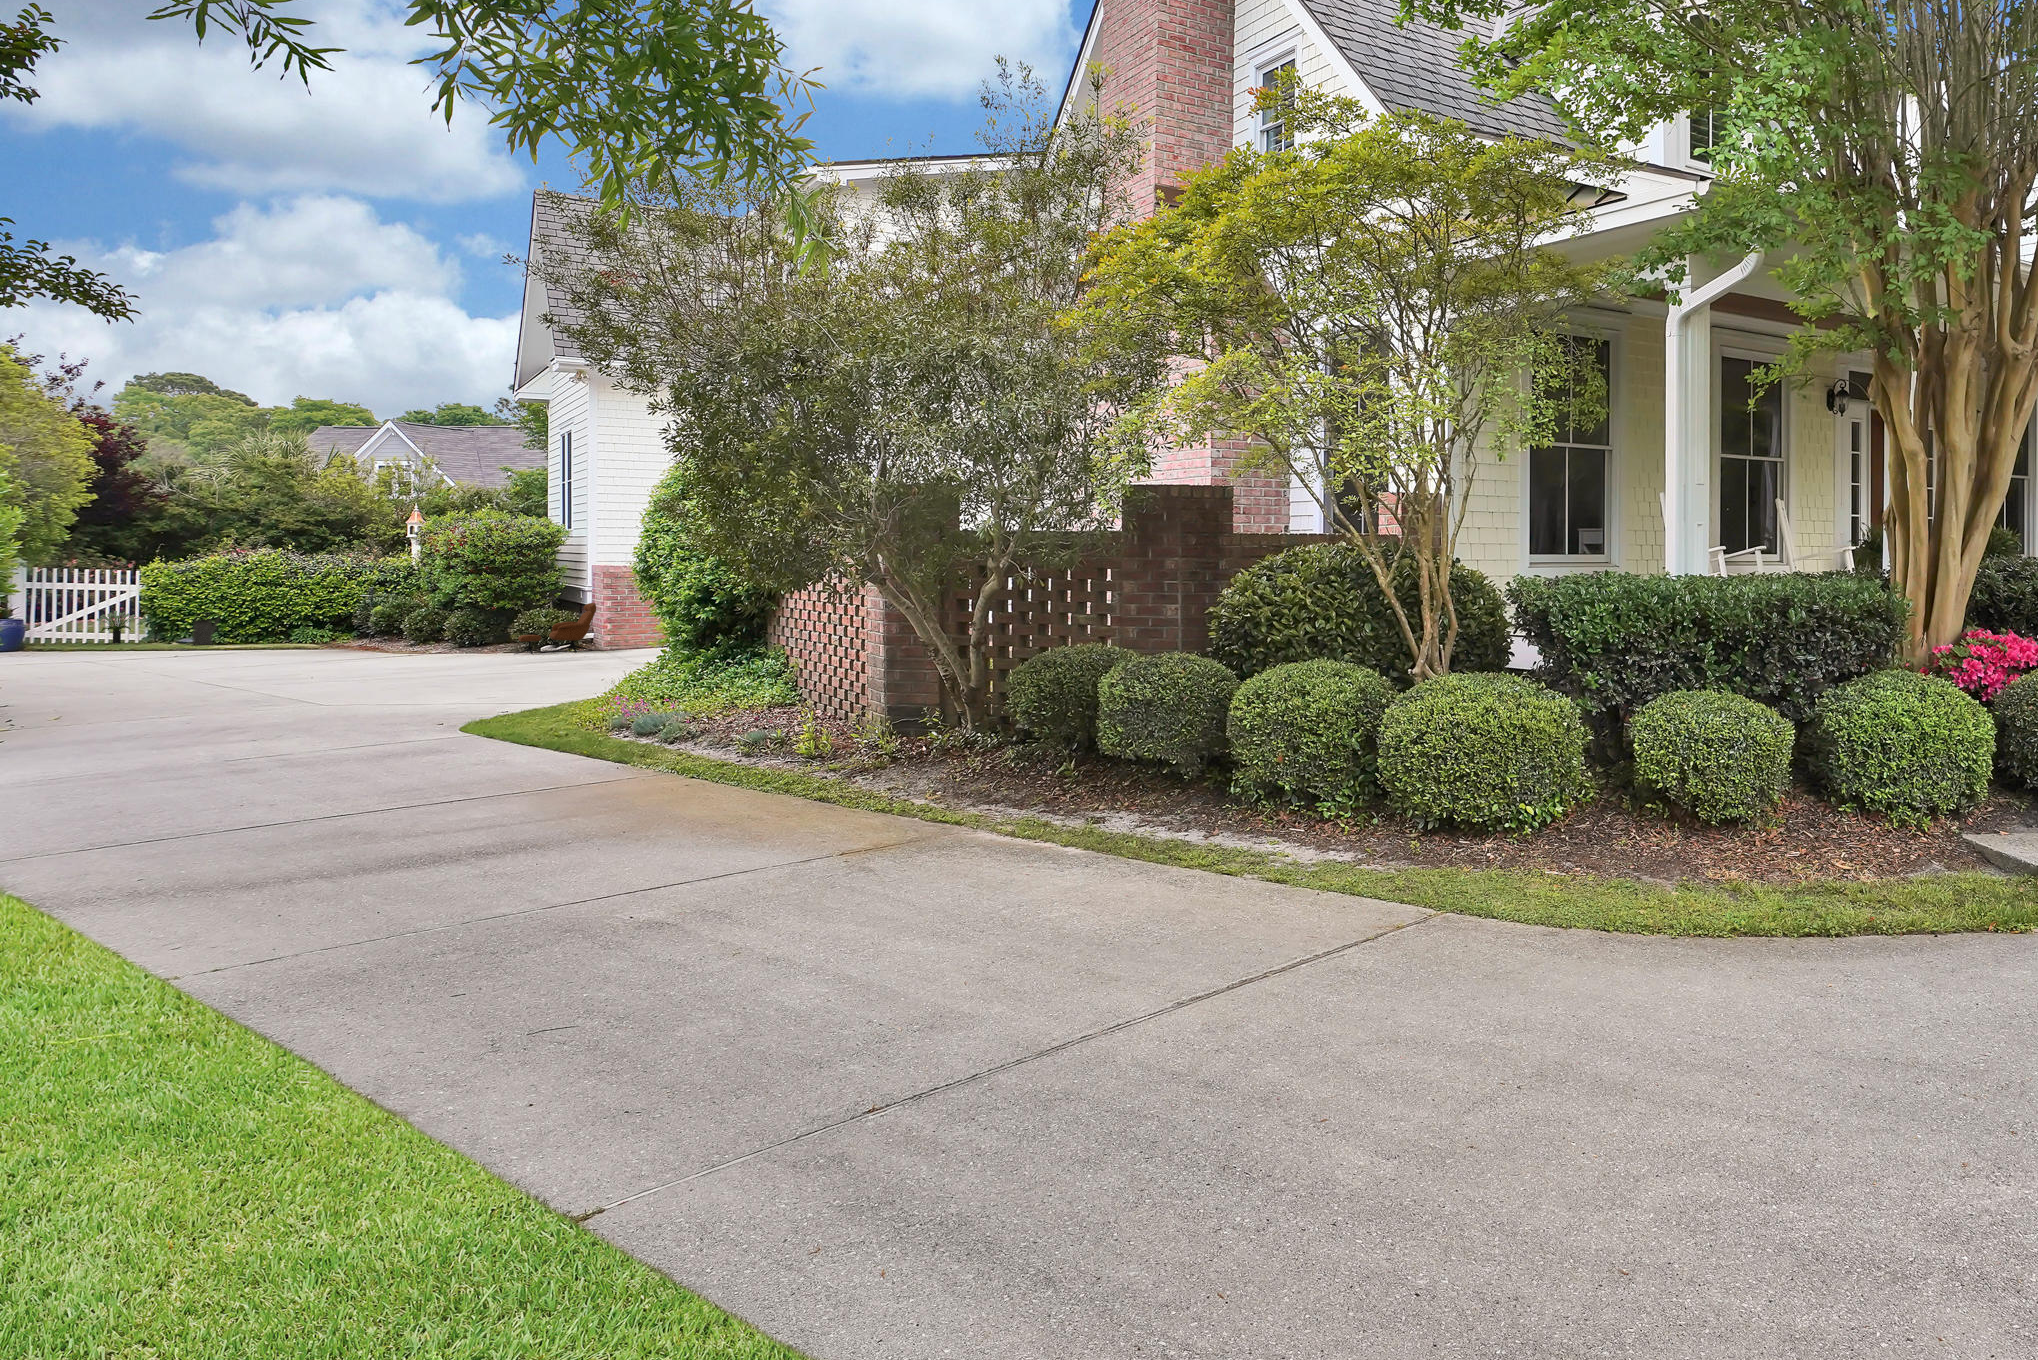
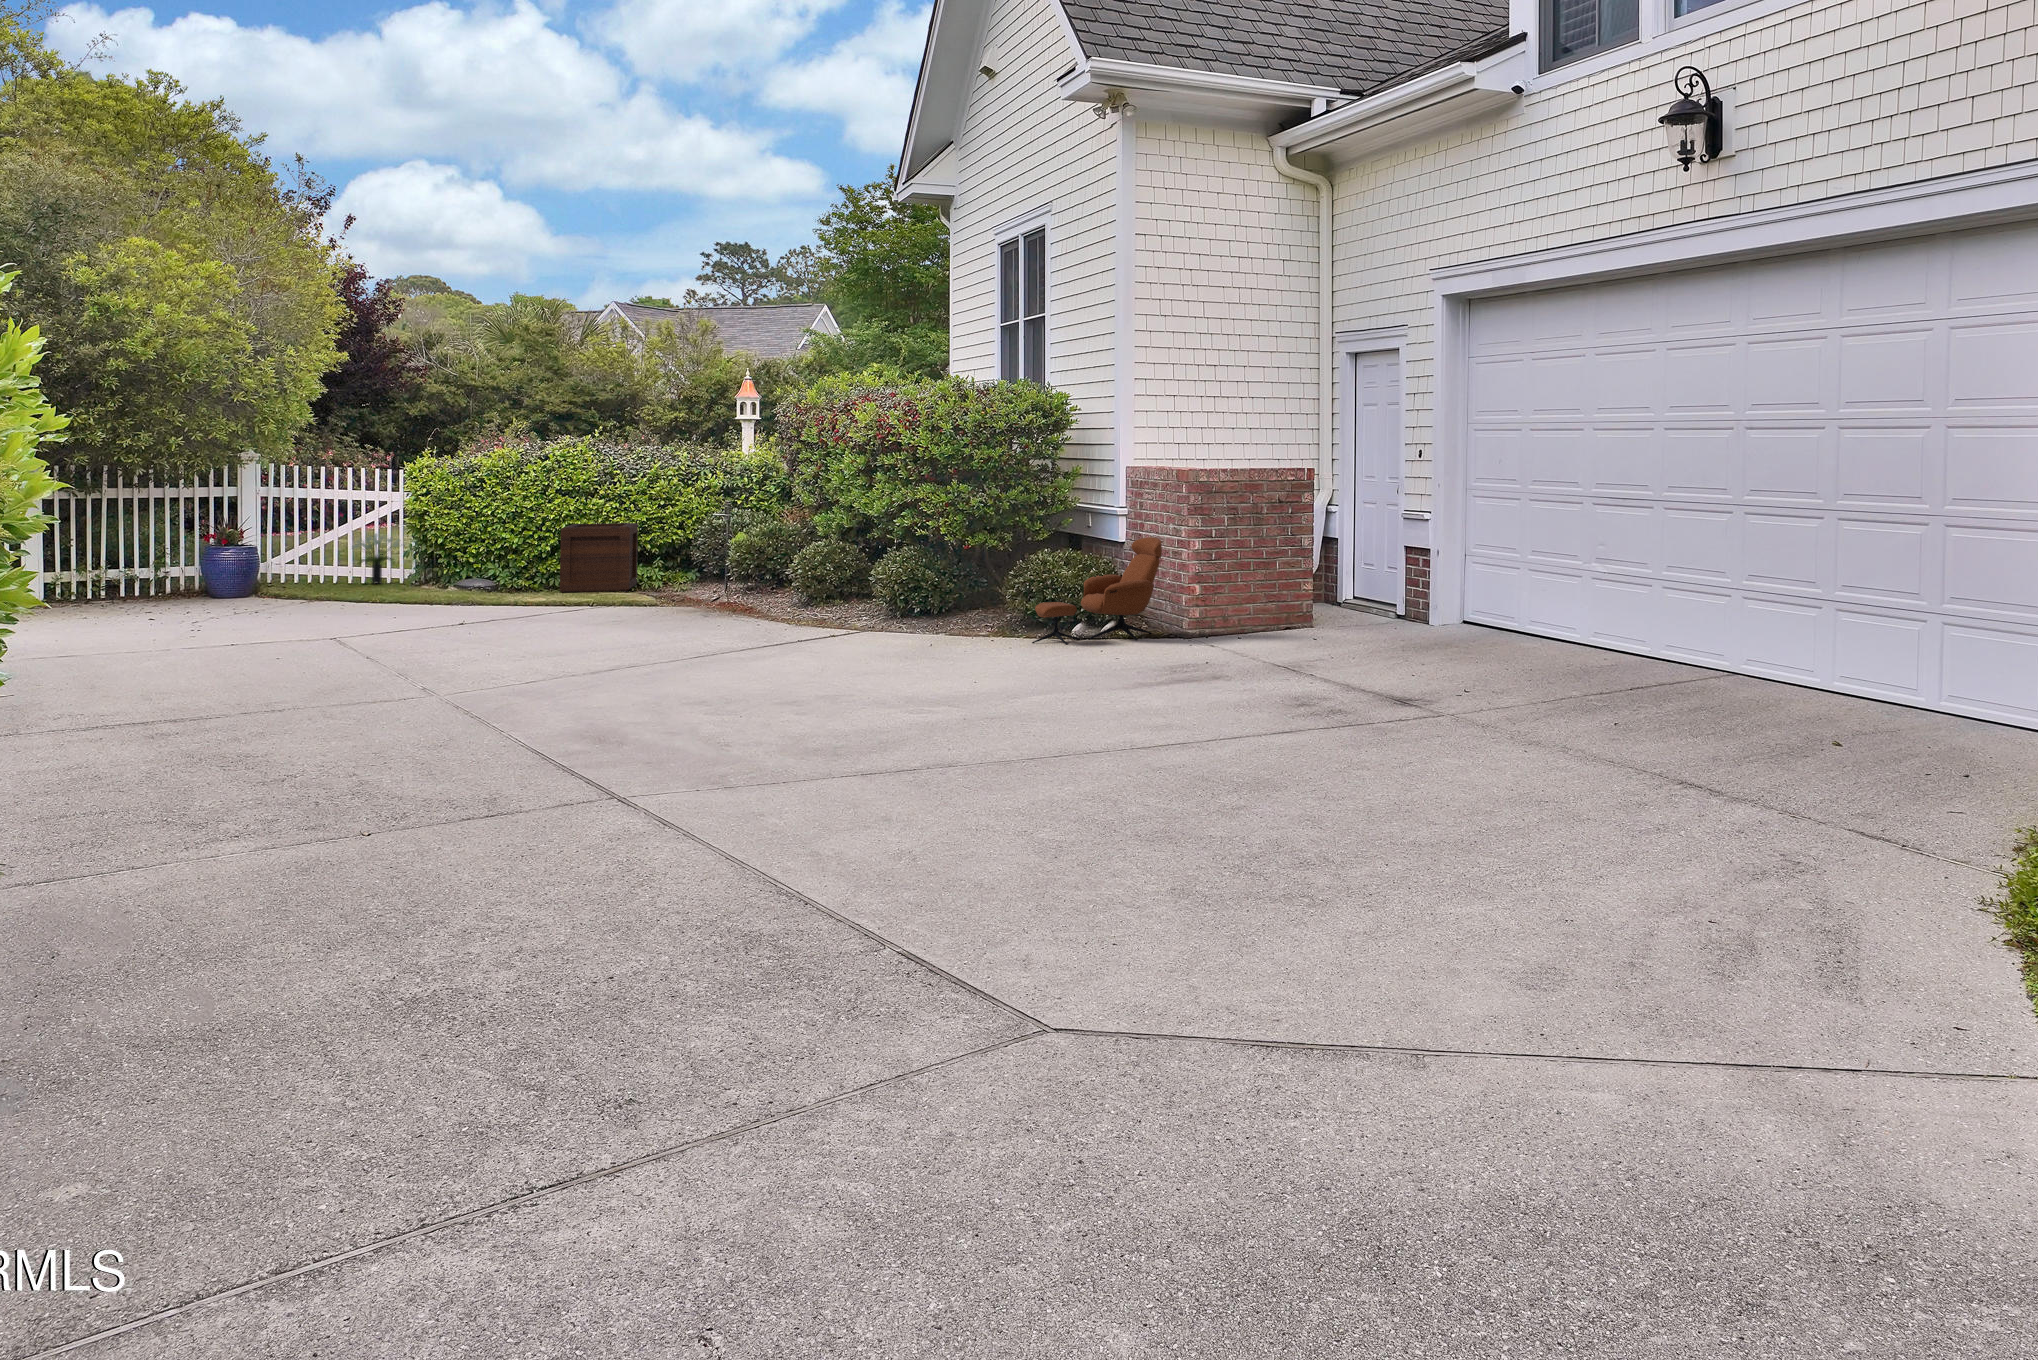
wooden crate: none [252,603,314,644] -> present [560,523,638,593]
watering can: present [192,618,219,645] -> none [476,540,514,594]

